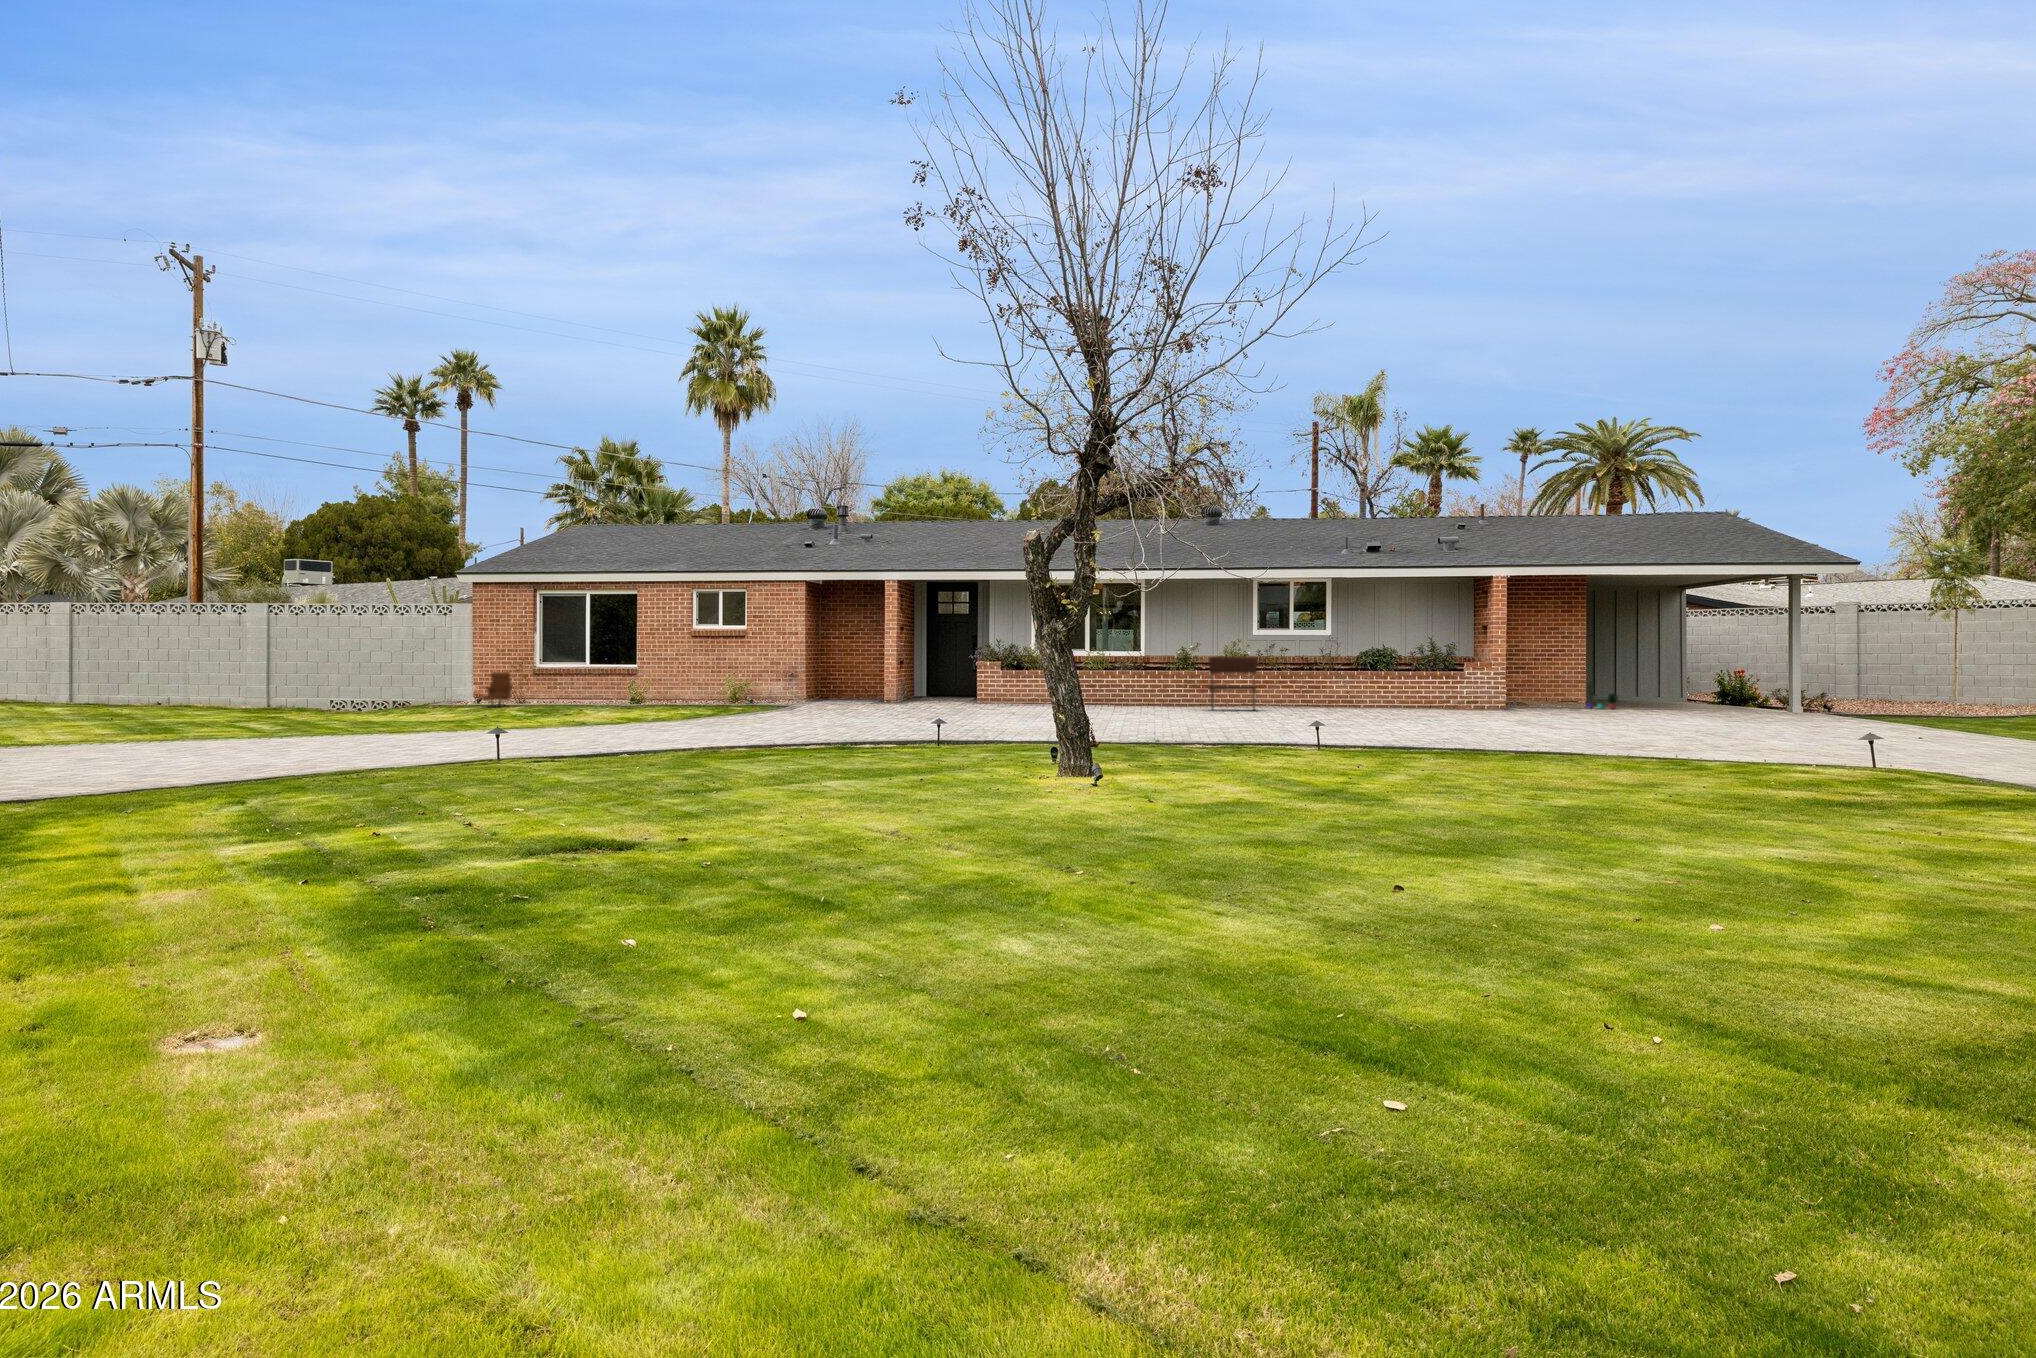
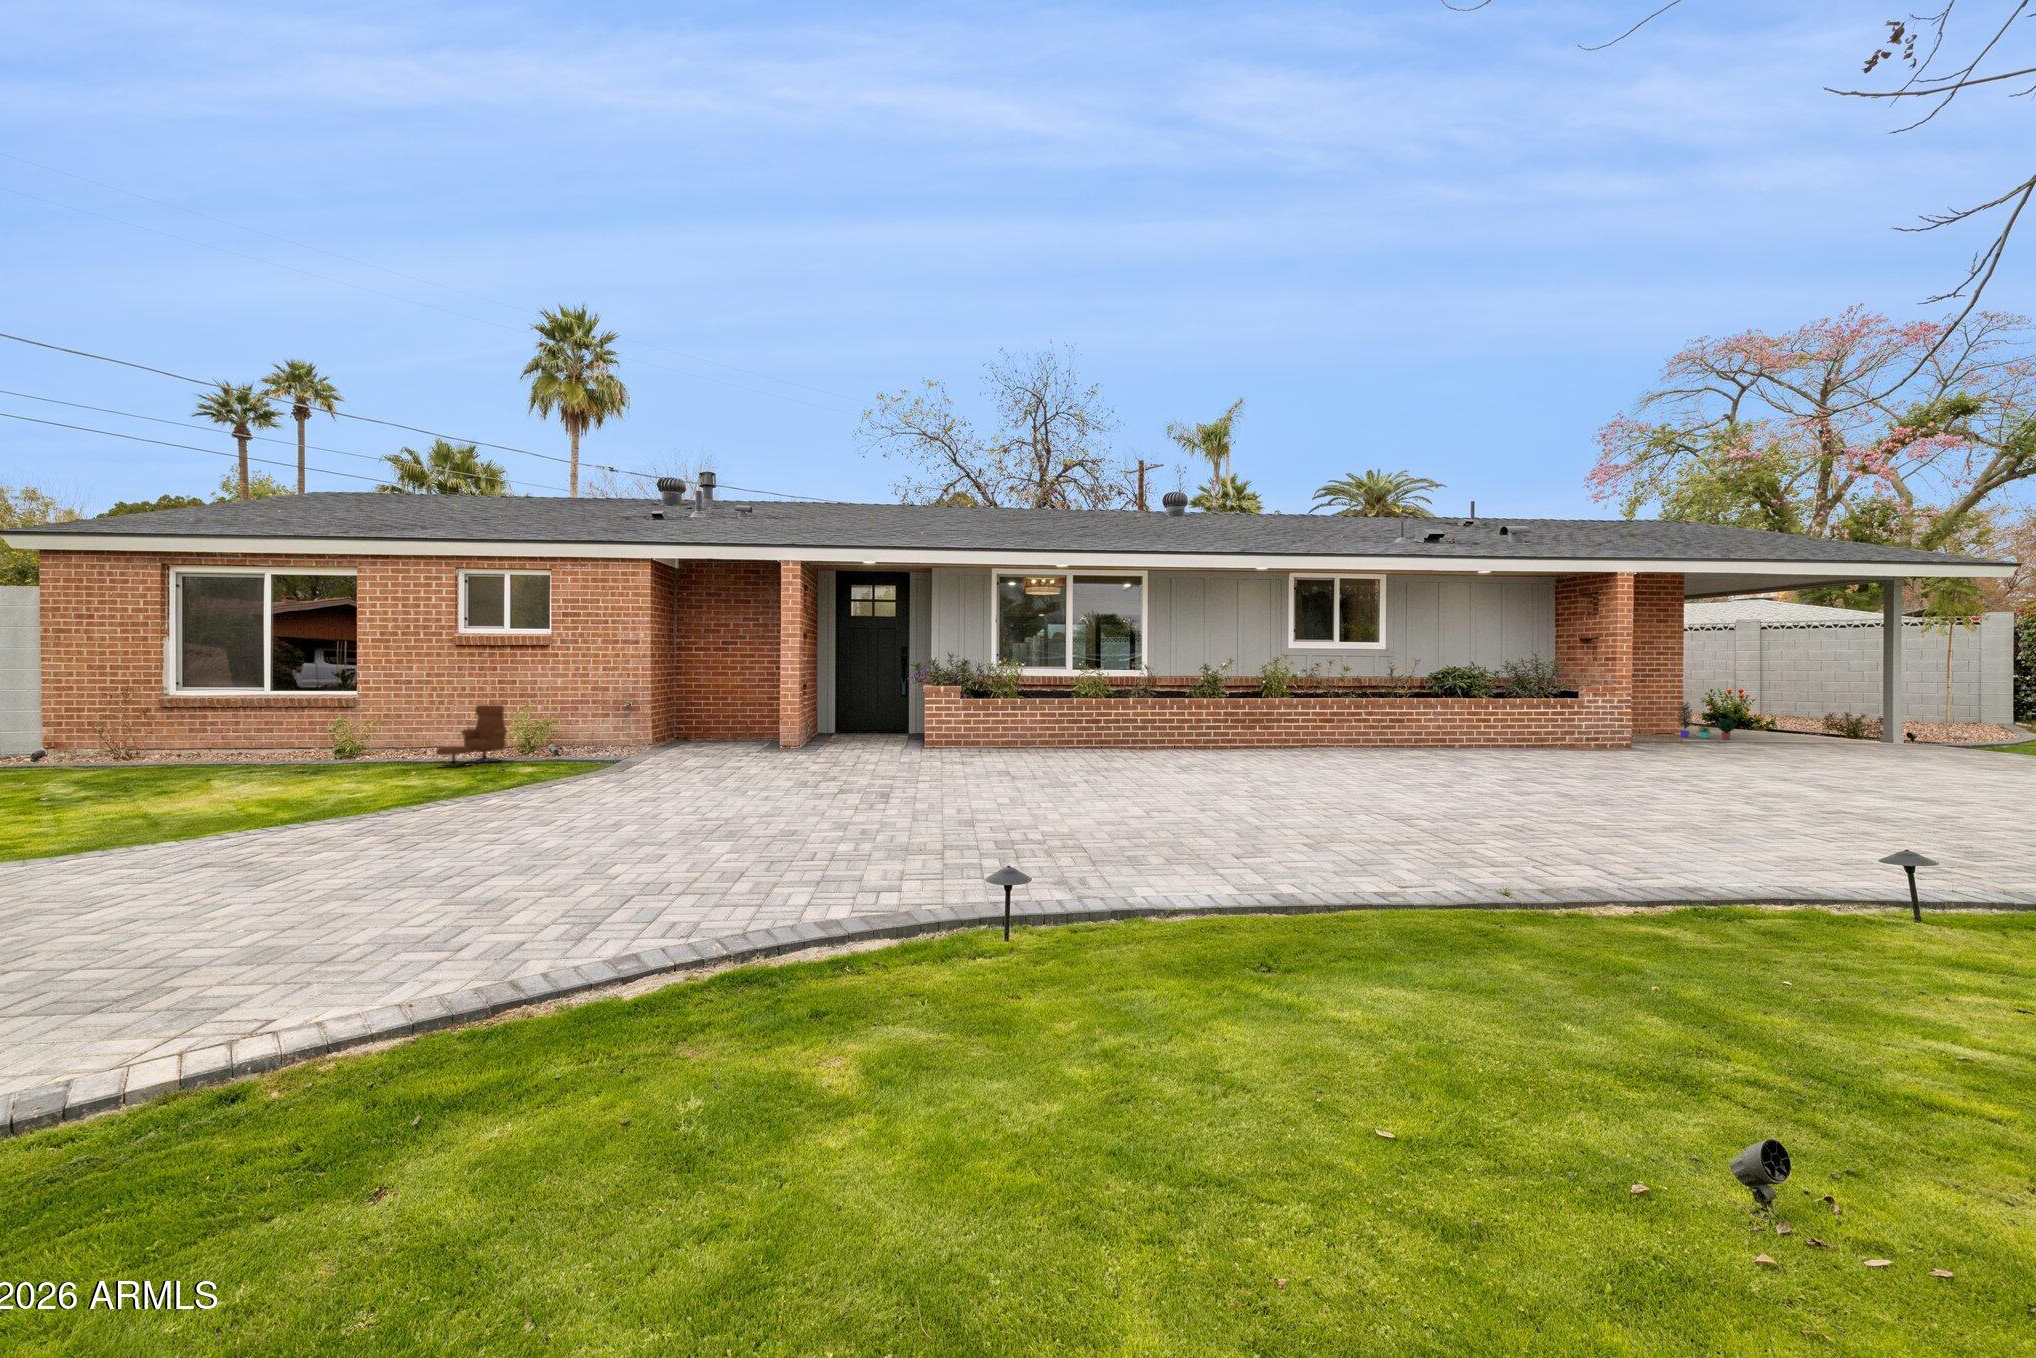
bench: present [1209,657,1257,709] -> none [1264,676,1346,755]
lounge chair: present [483,672,513,707] -> present [436,705,508,768]

